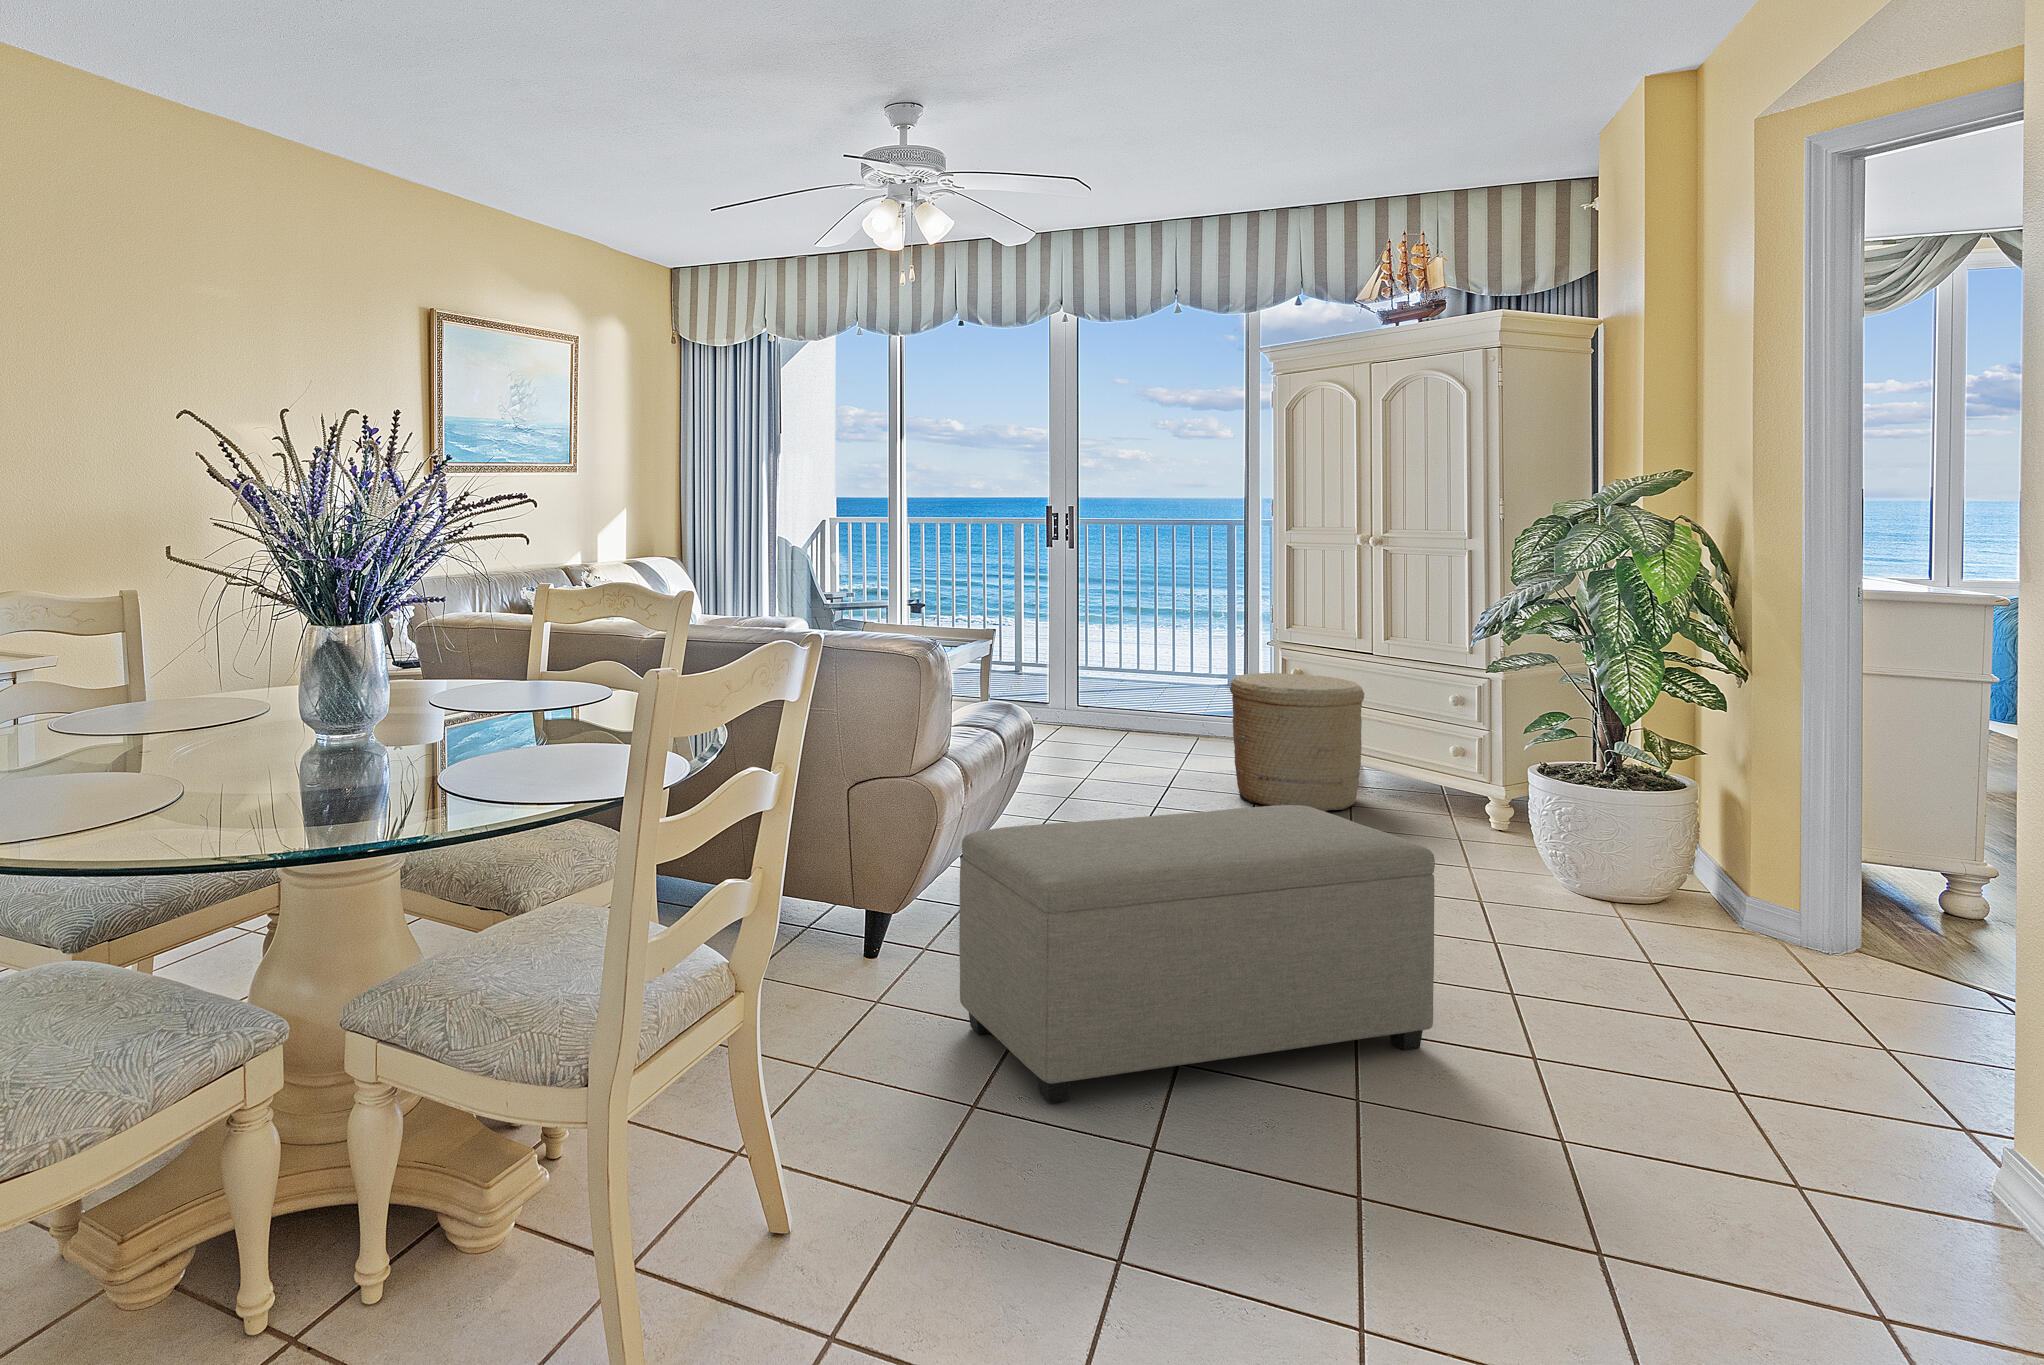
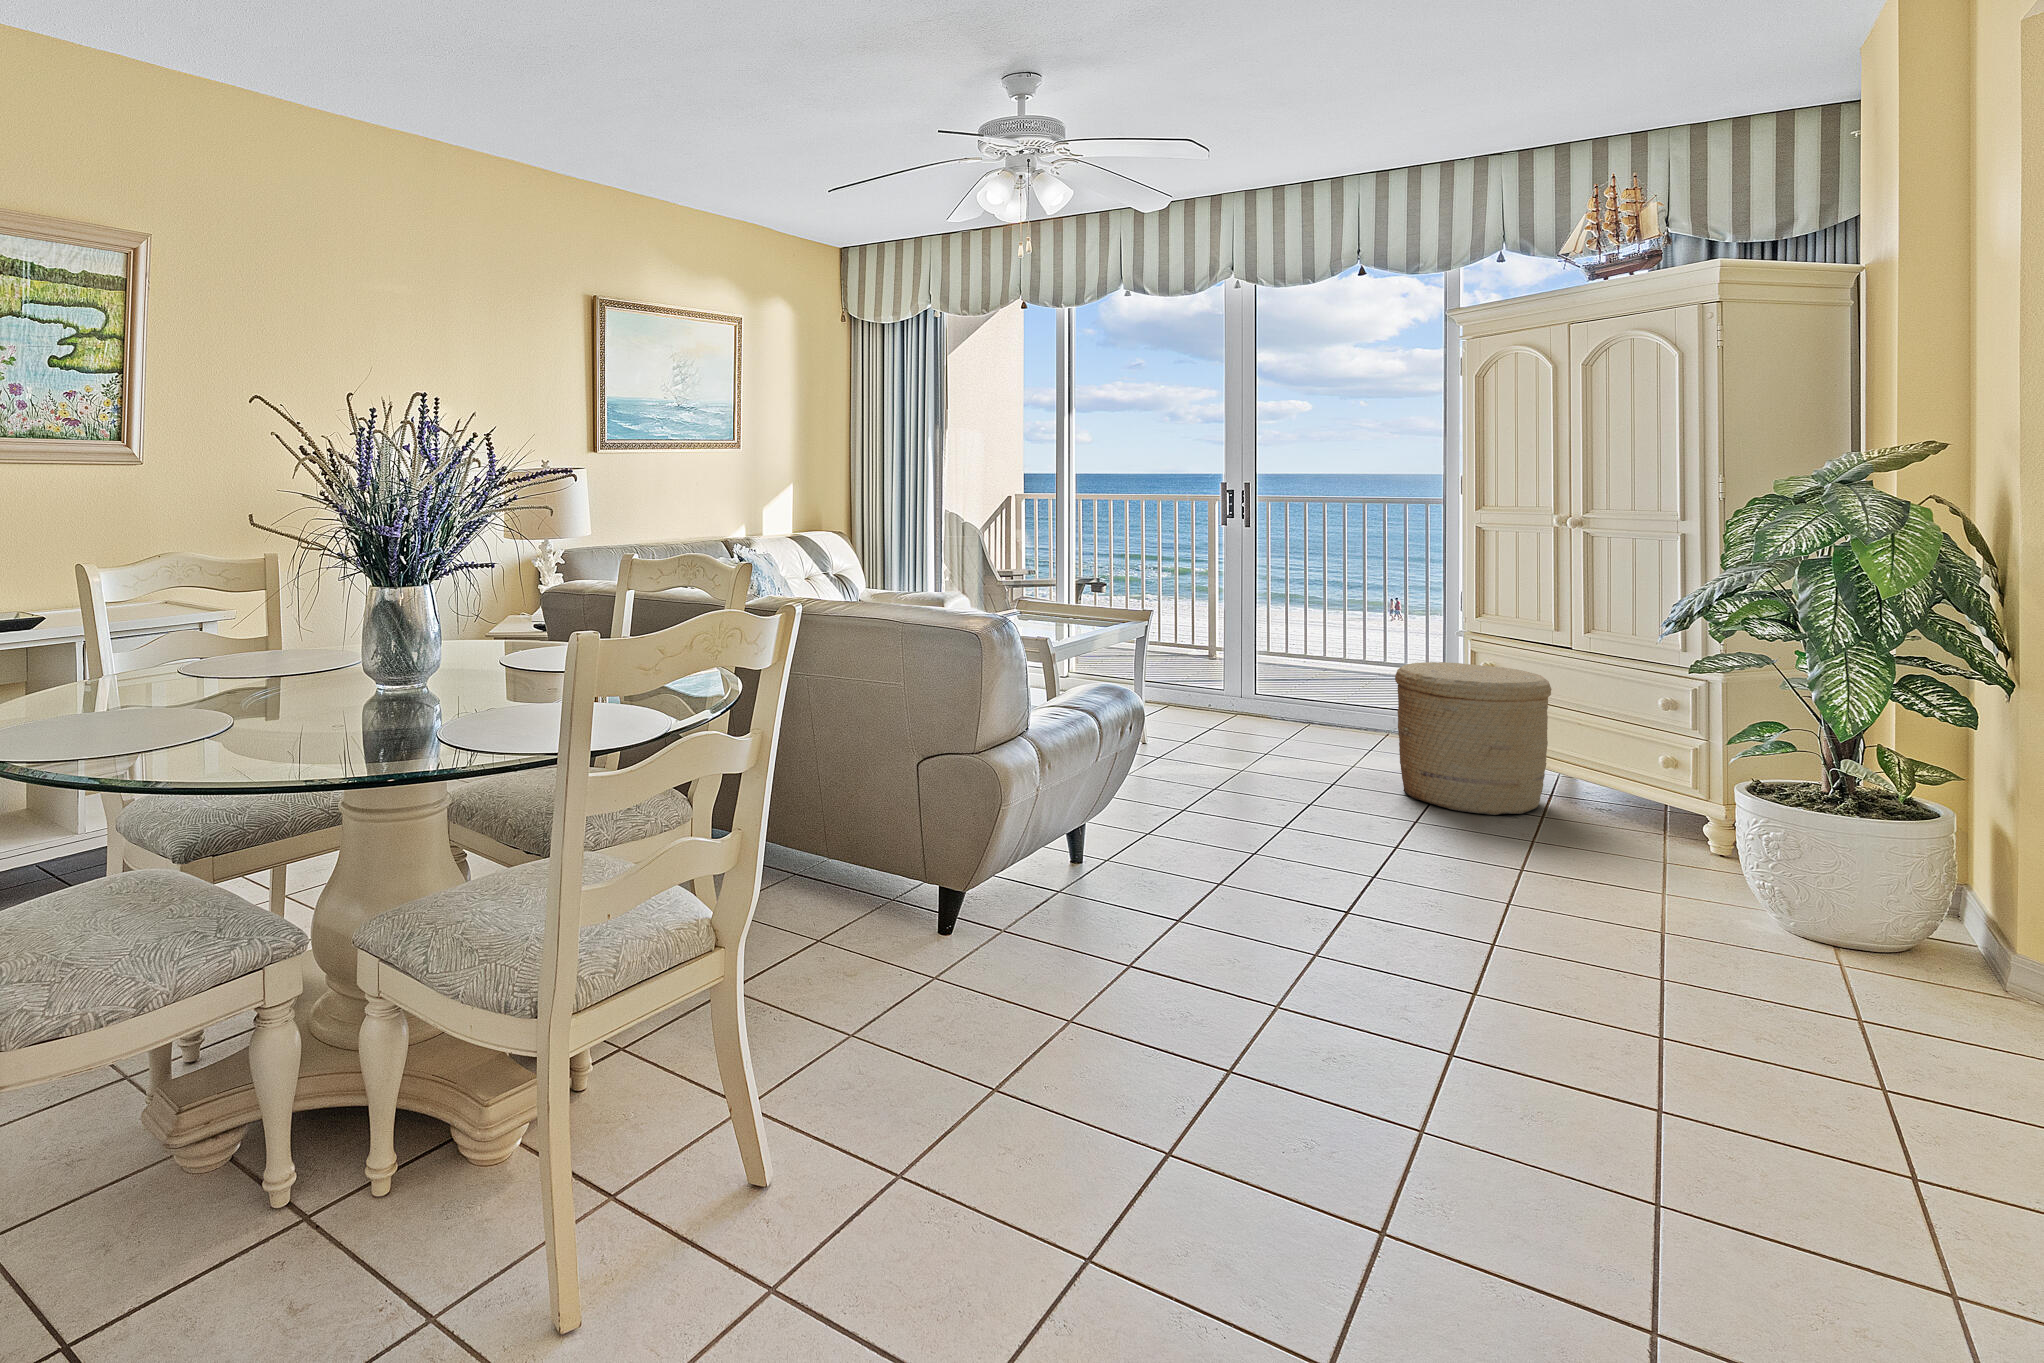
ottoman: present [959,805,1435,1103] -> none [988,809,1526,1107]

